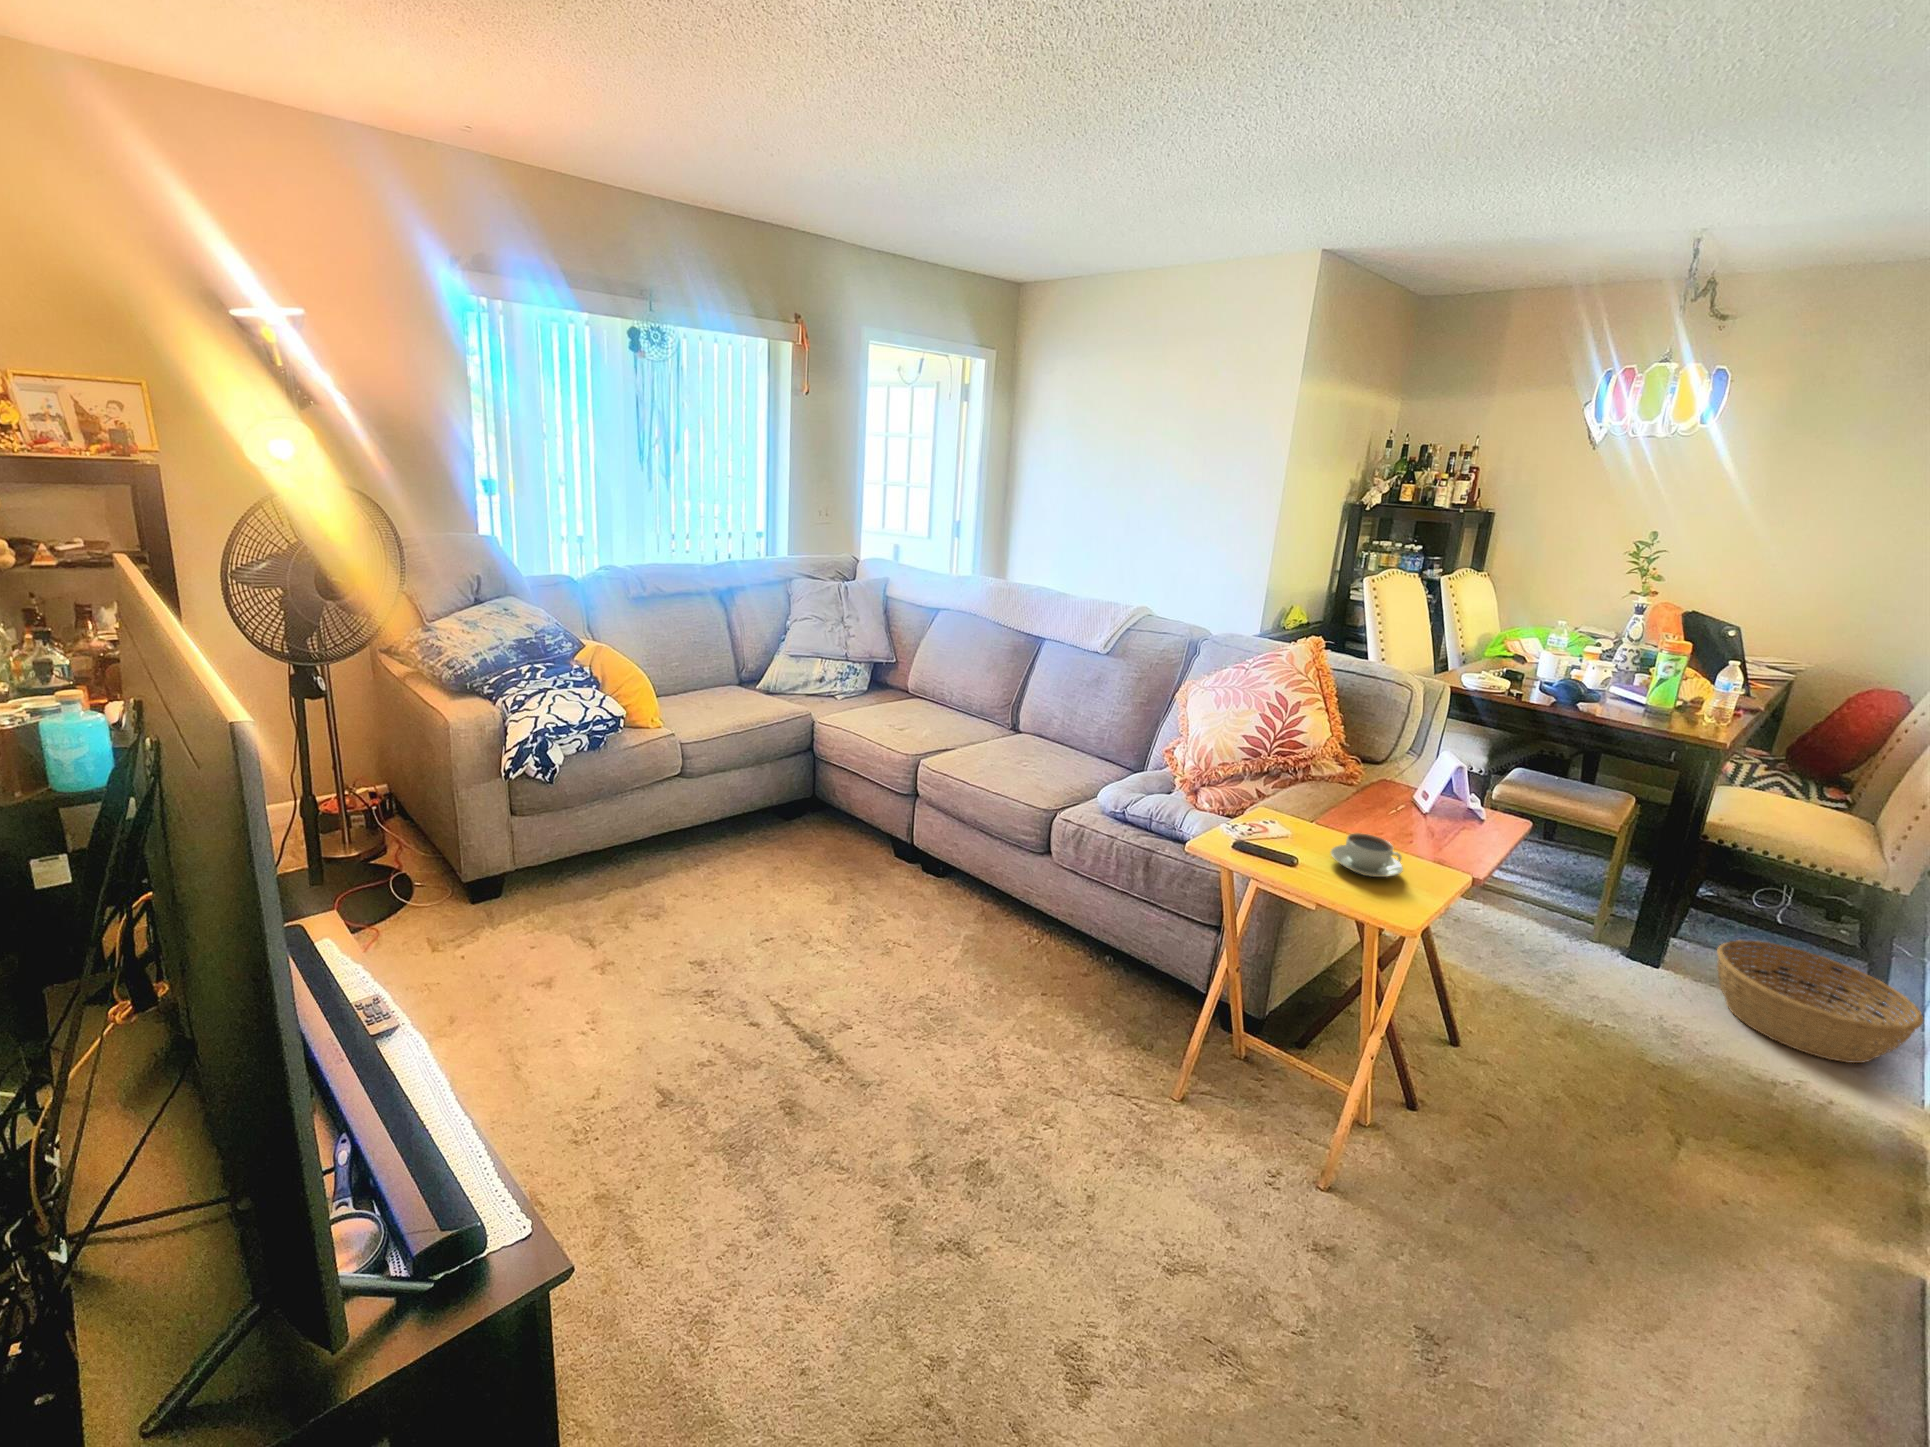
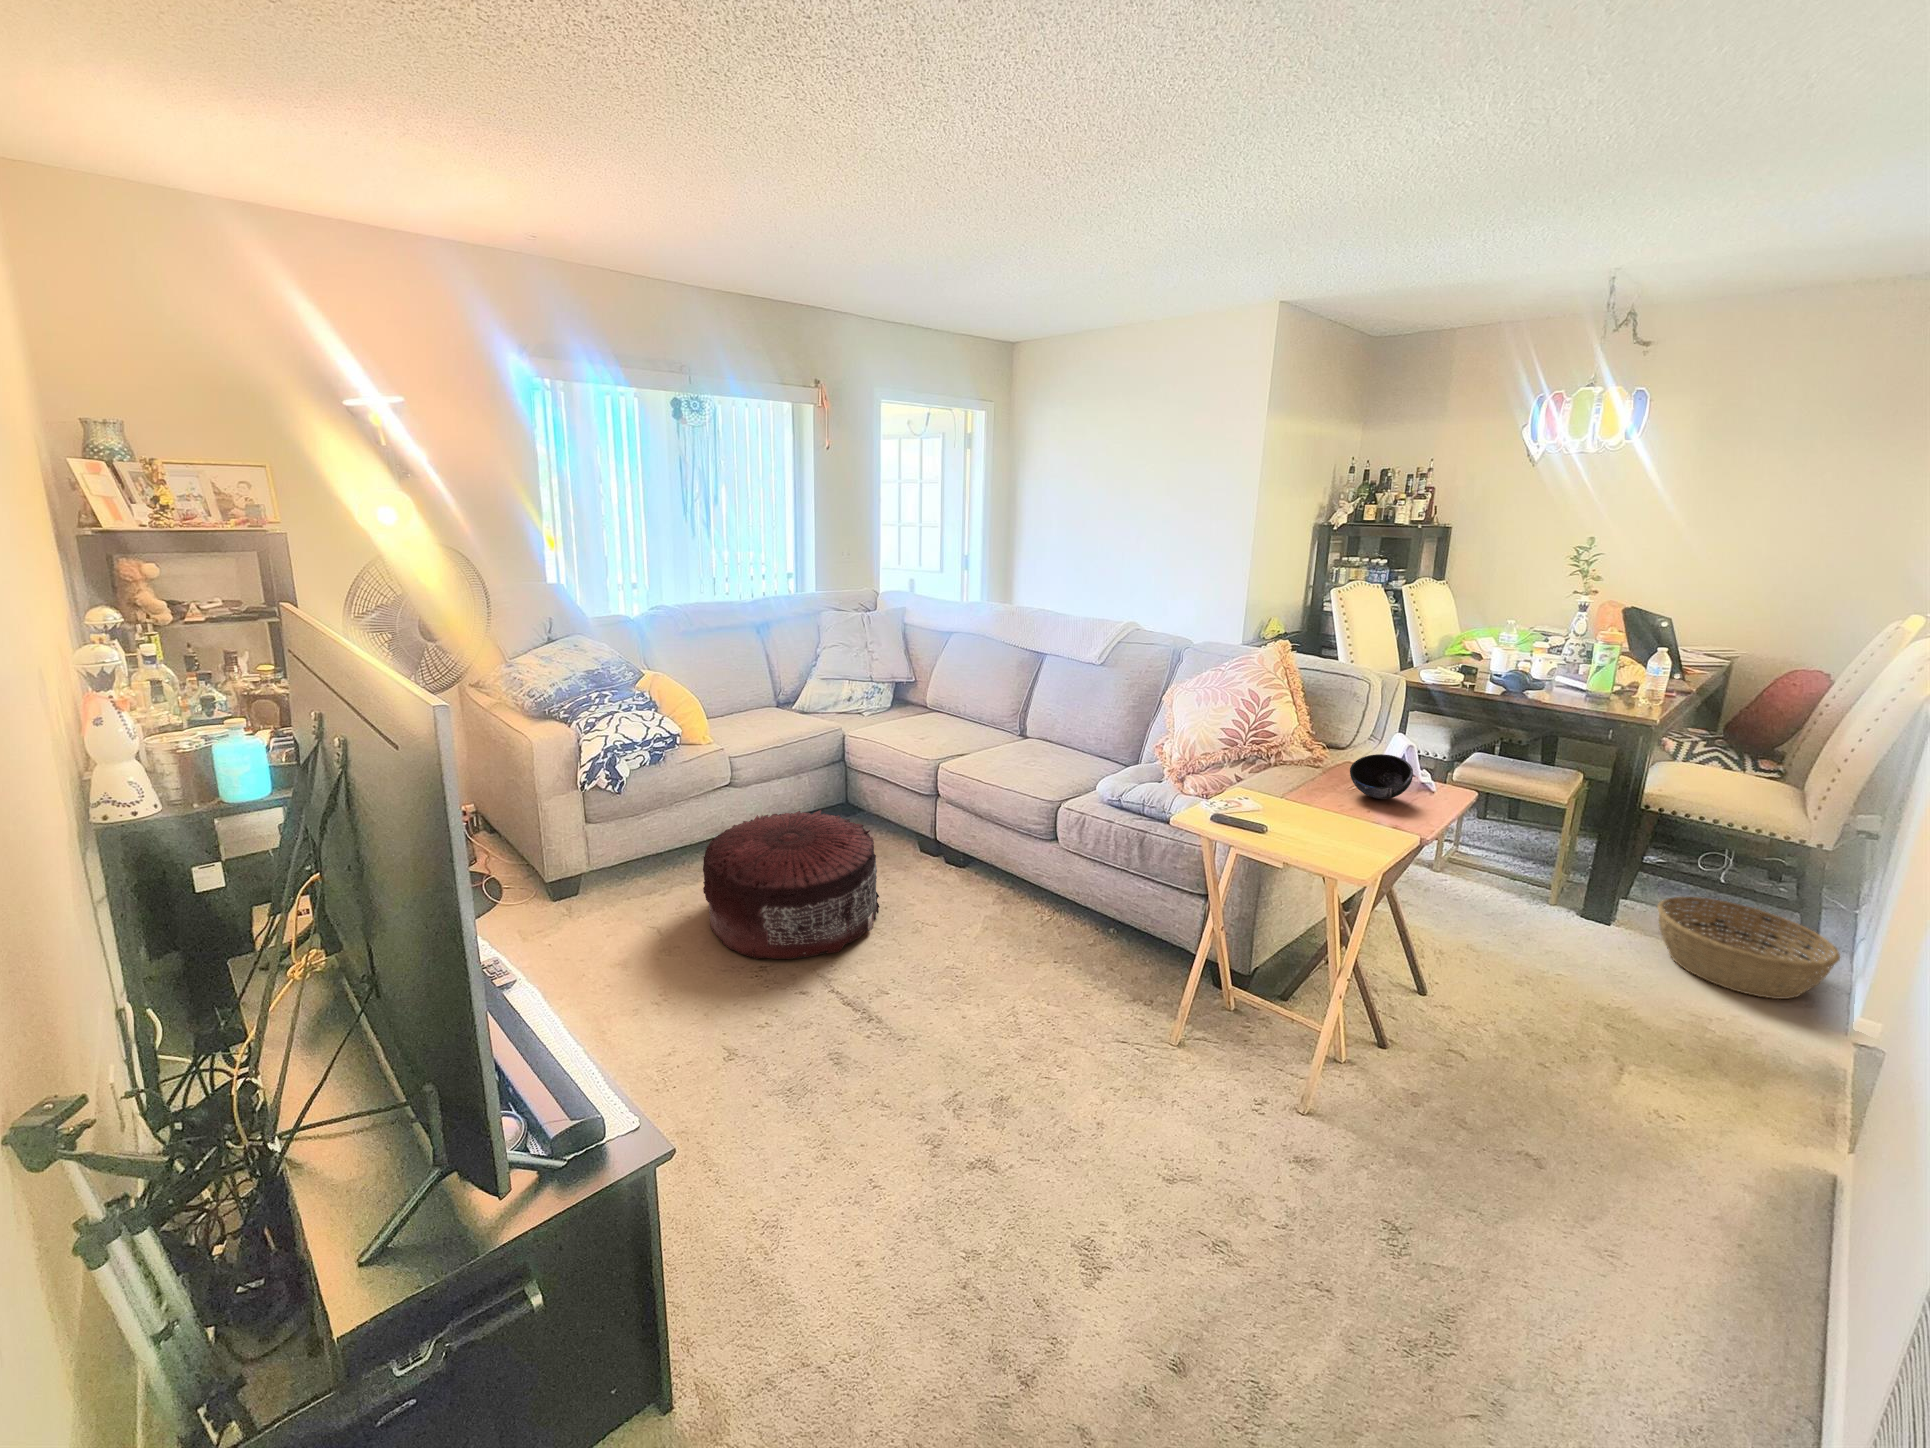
bowl: none [1395,777,1470,830] -> present [1350,754,1413,799]
pouf: none [641,807,846,982] -> present [703,810,879,959]
coffee cup: present [1331,833,1403,877] -> none [1292,801,1353,836]

